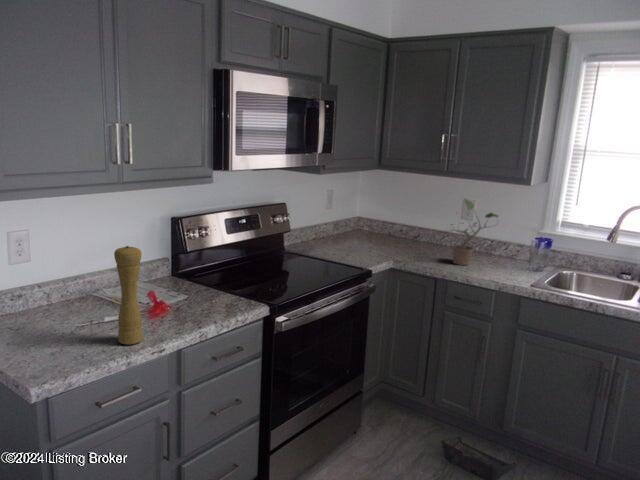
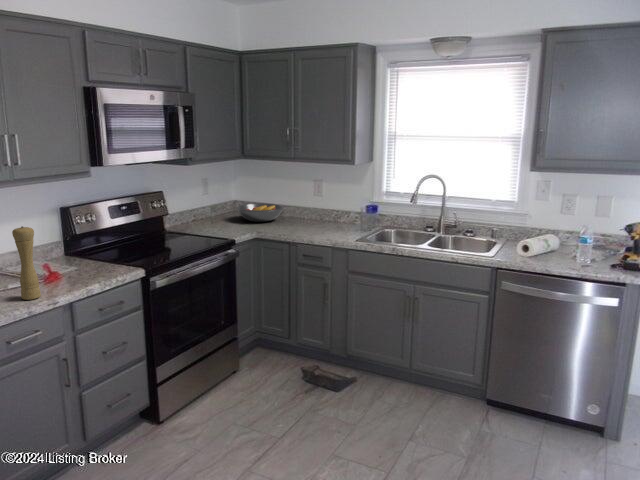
potted plant: present [442,199,498,265] -> none [290,178,336,231]
fruit bowl: none [367,223,424,246] -> present [237,204,284,222]

